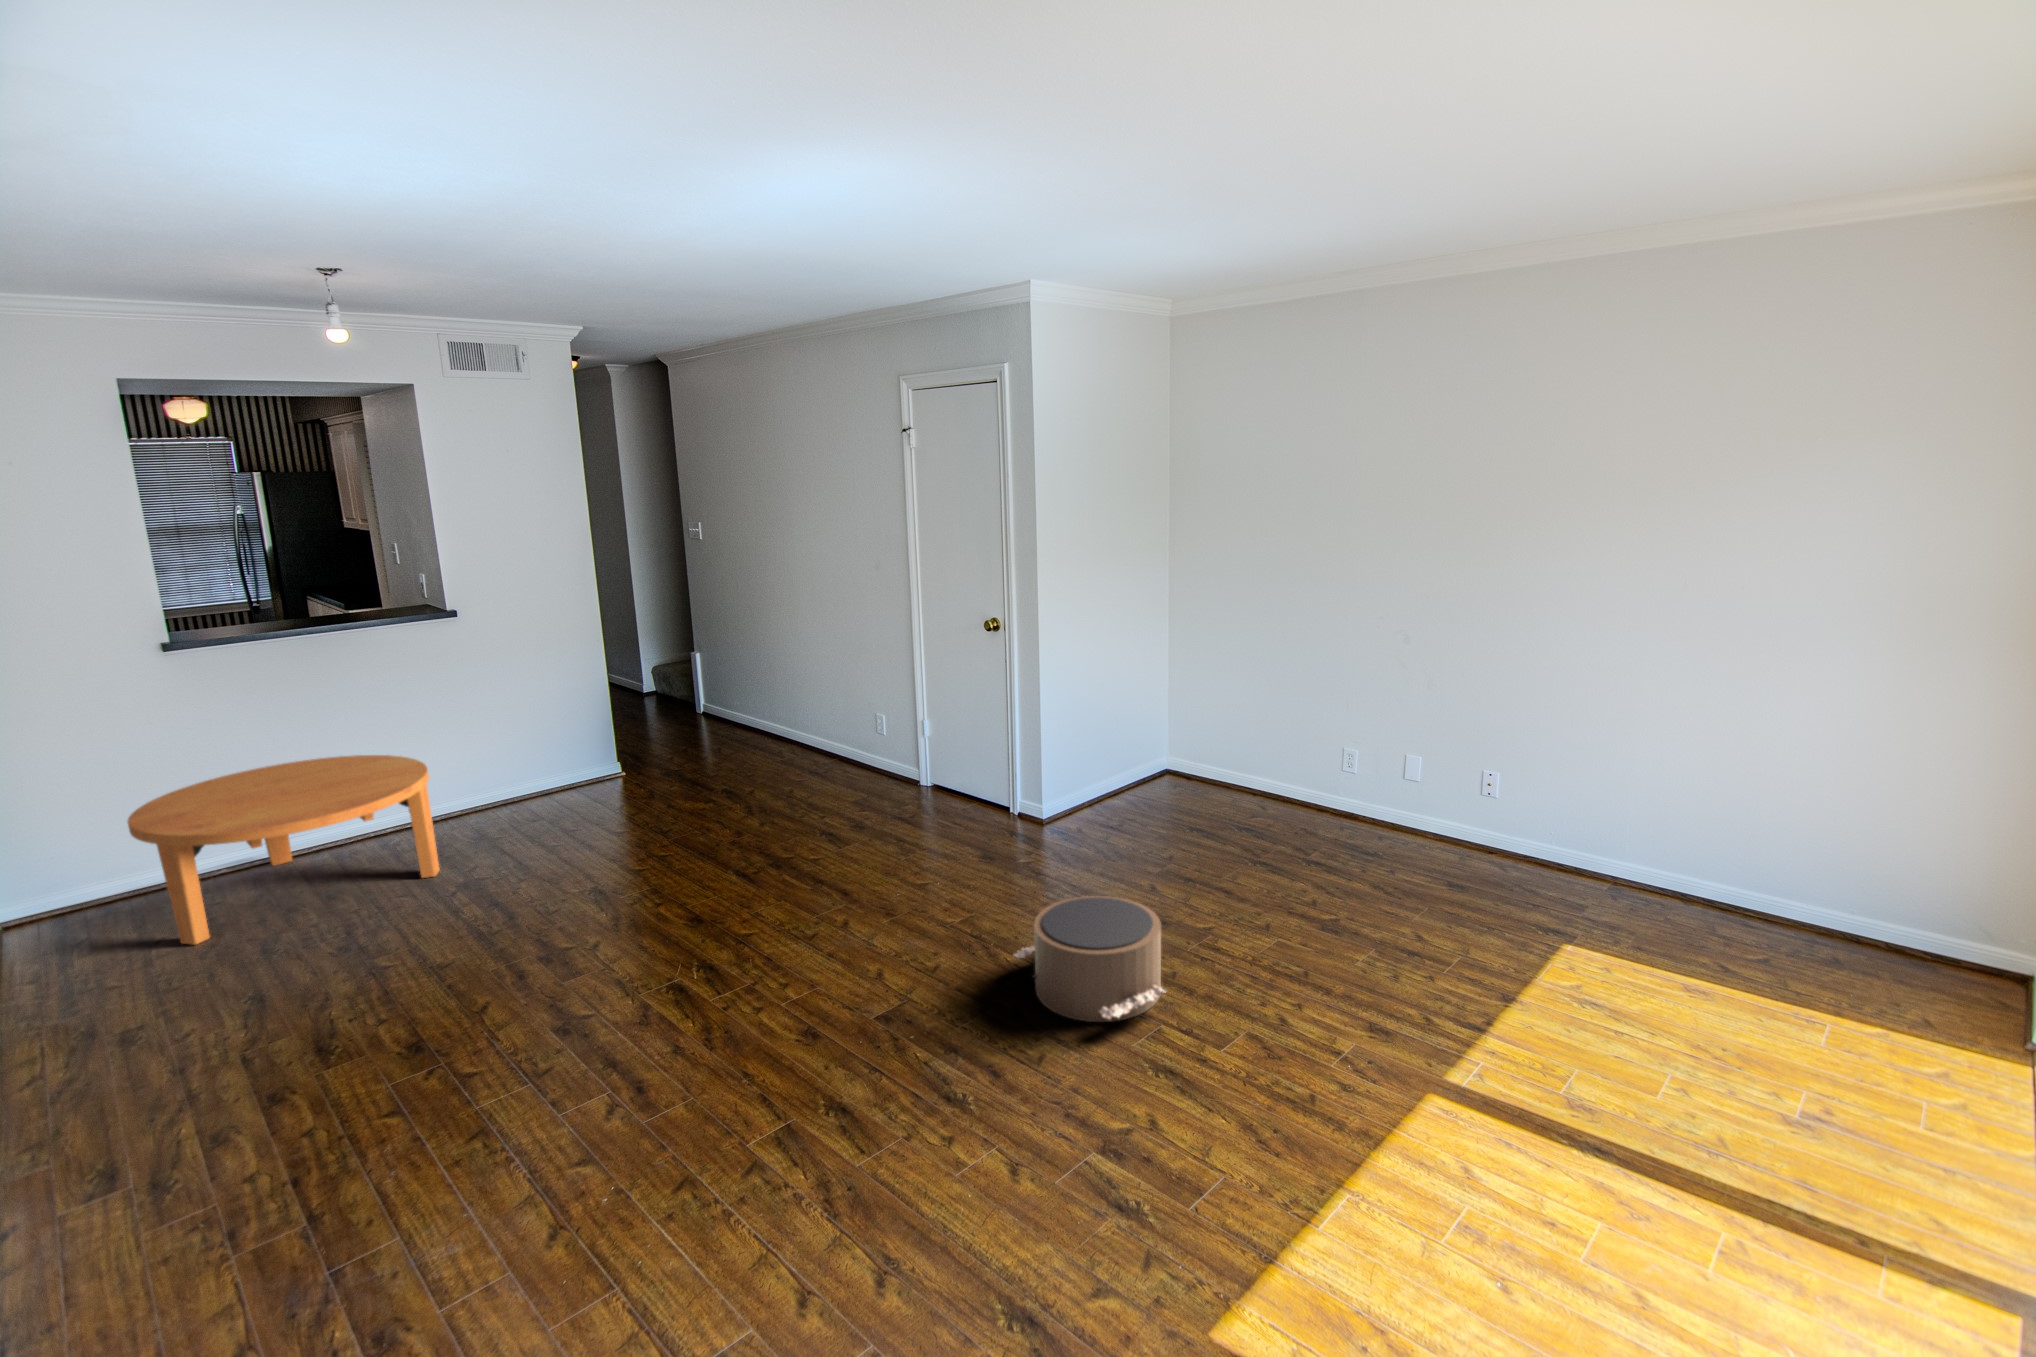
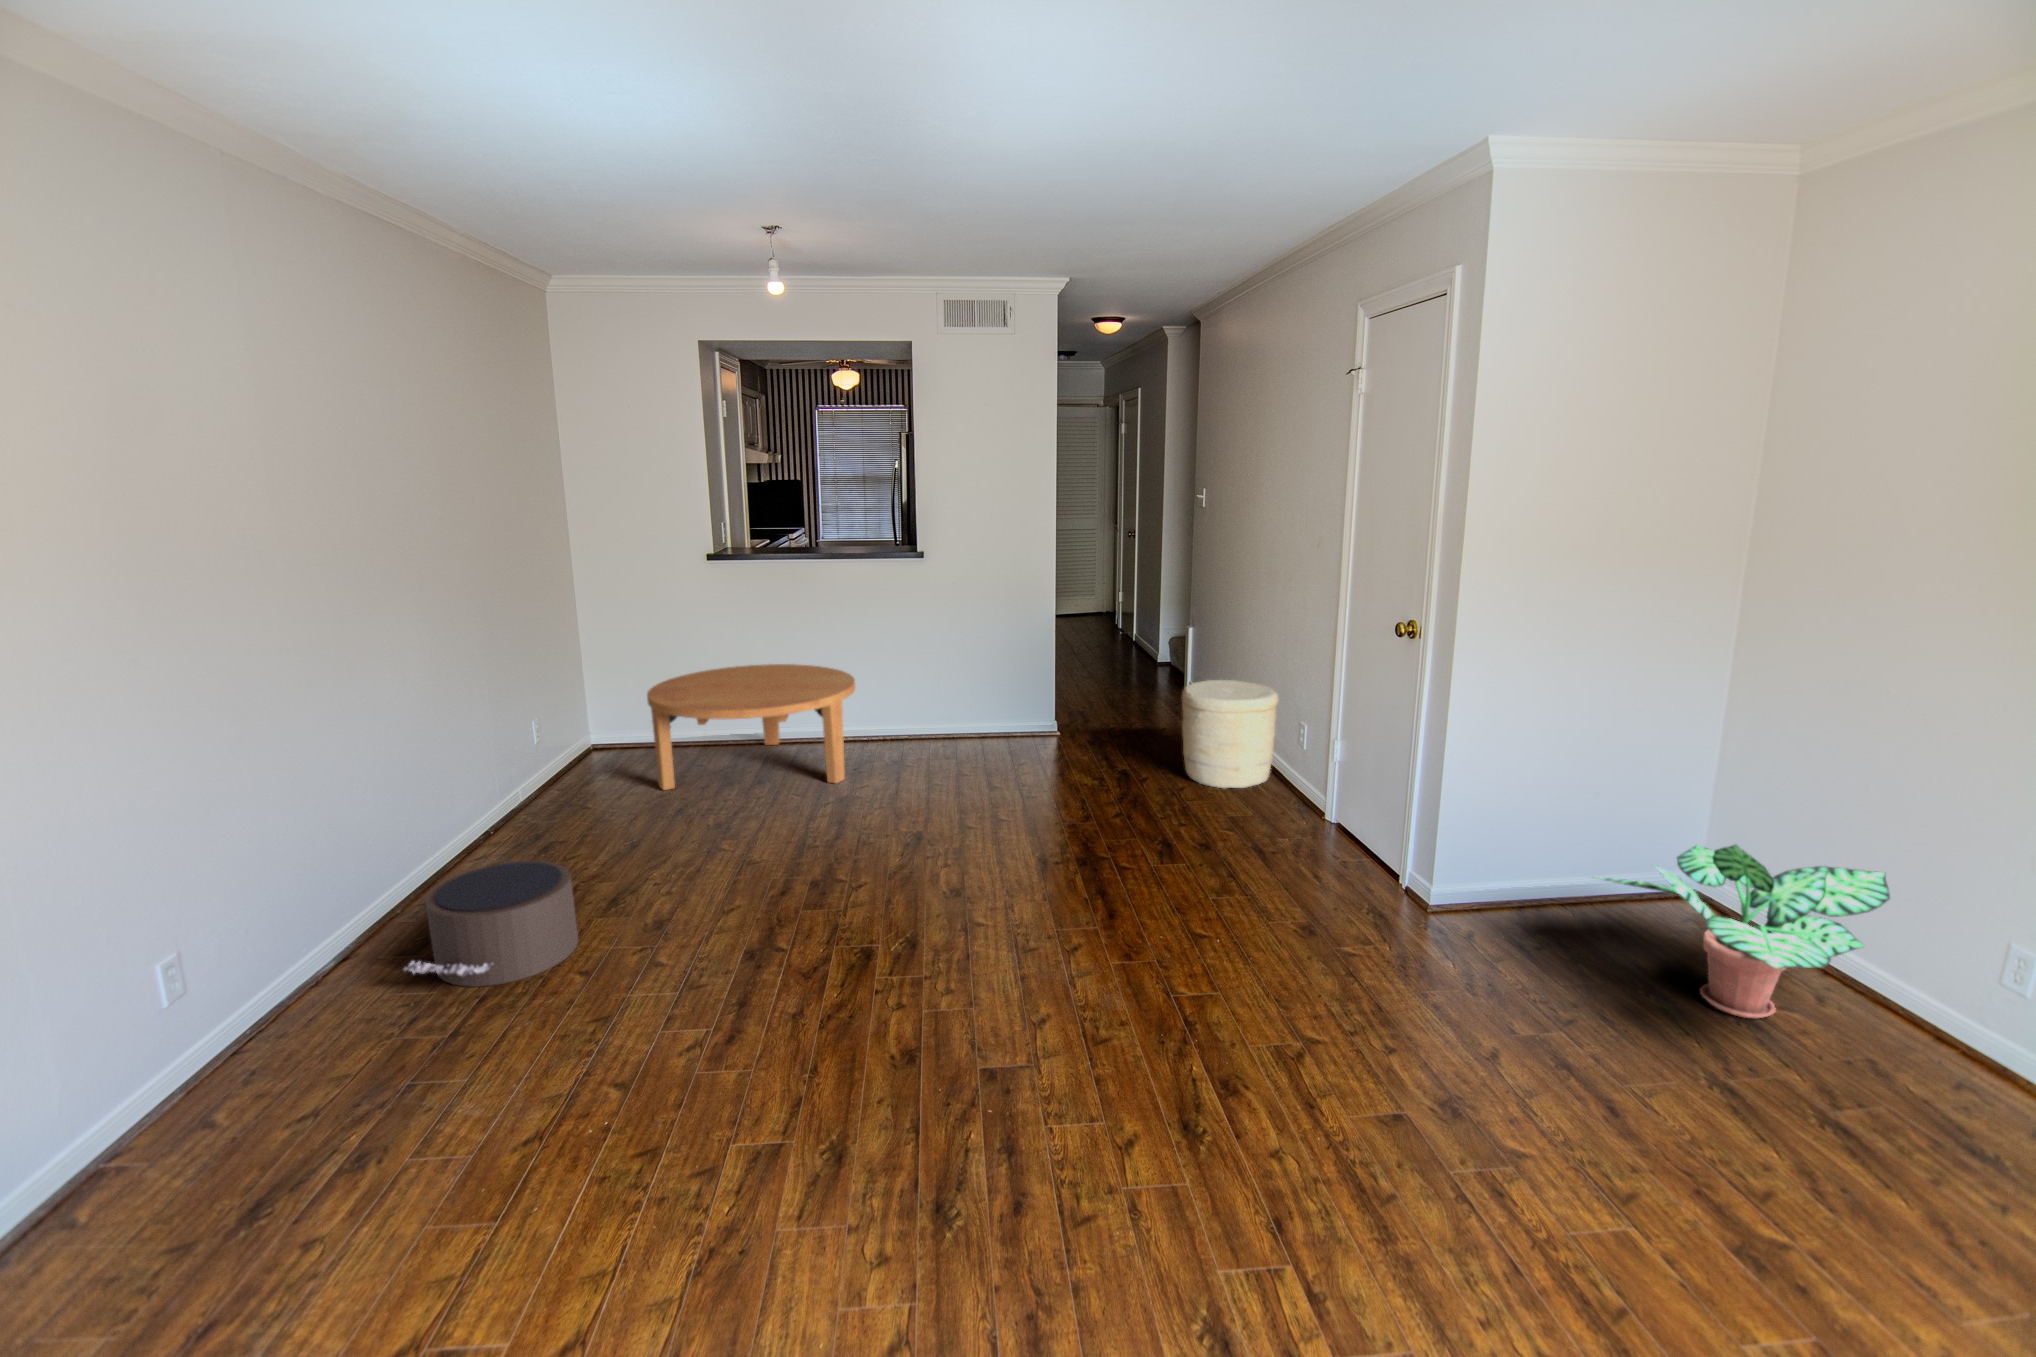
woven basket: none [769,691,855,786] -> present [1182,680,1278,788]
potted plant: none [1137,726,1290,829] -> present [1601,845,1890,1019]
pouf: present [1014,896,1165,1022] -> present [404,861,578,987]

